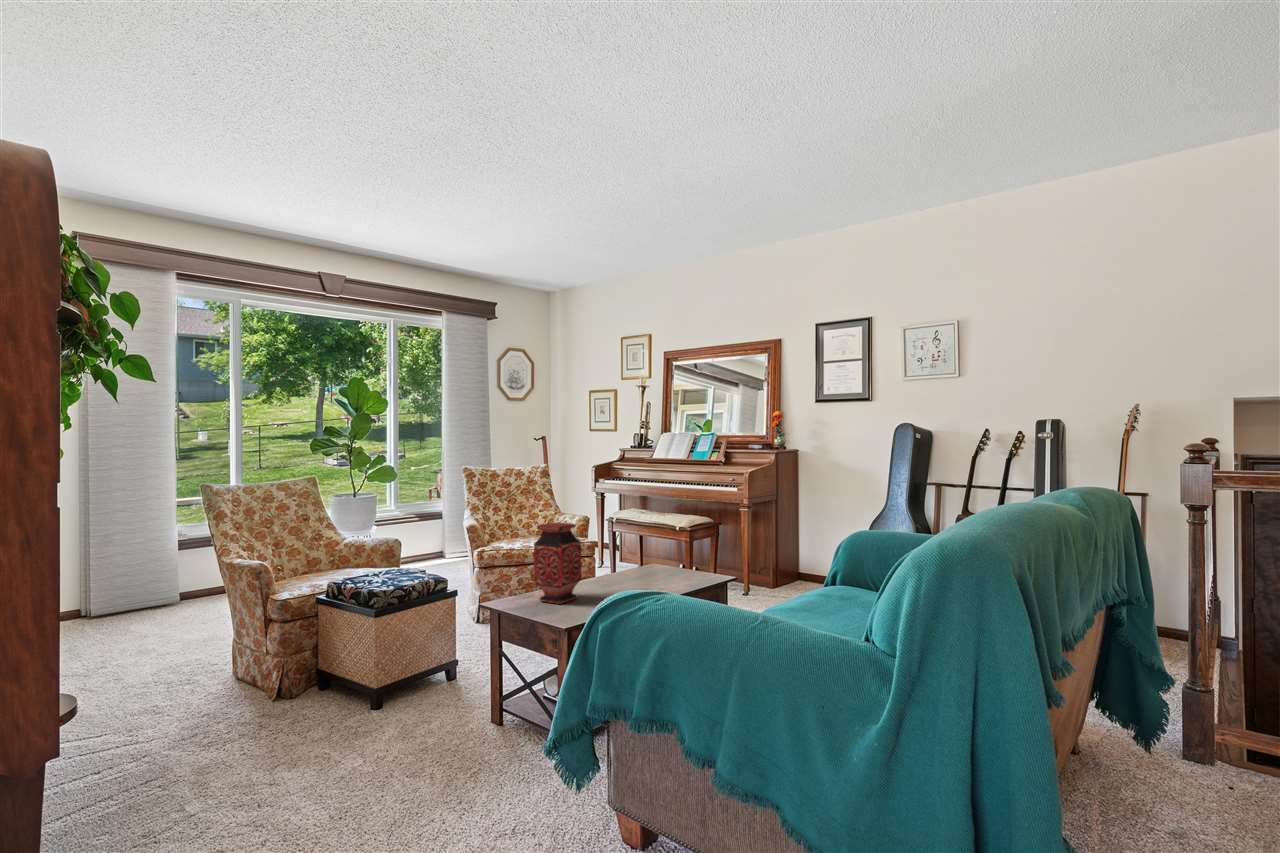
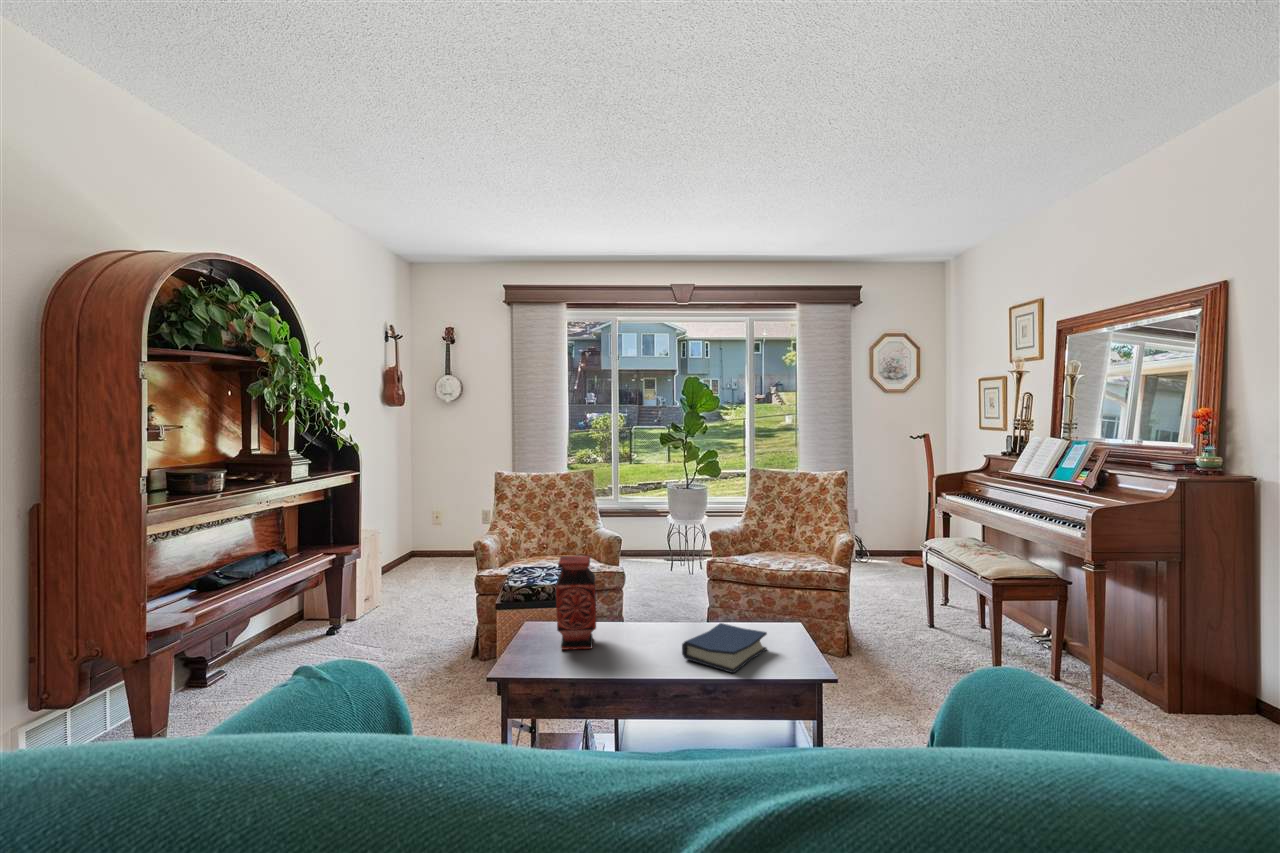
hardback book: none [627,560,684,585] -> present [682,623,767,673]

